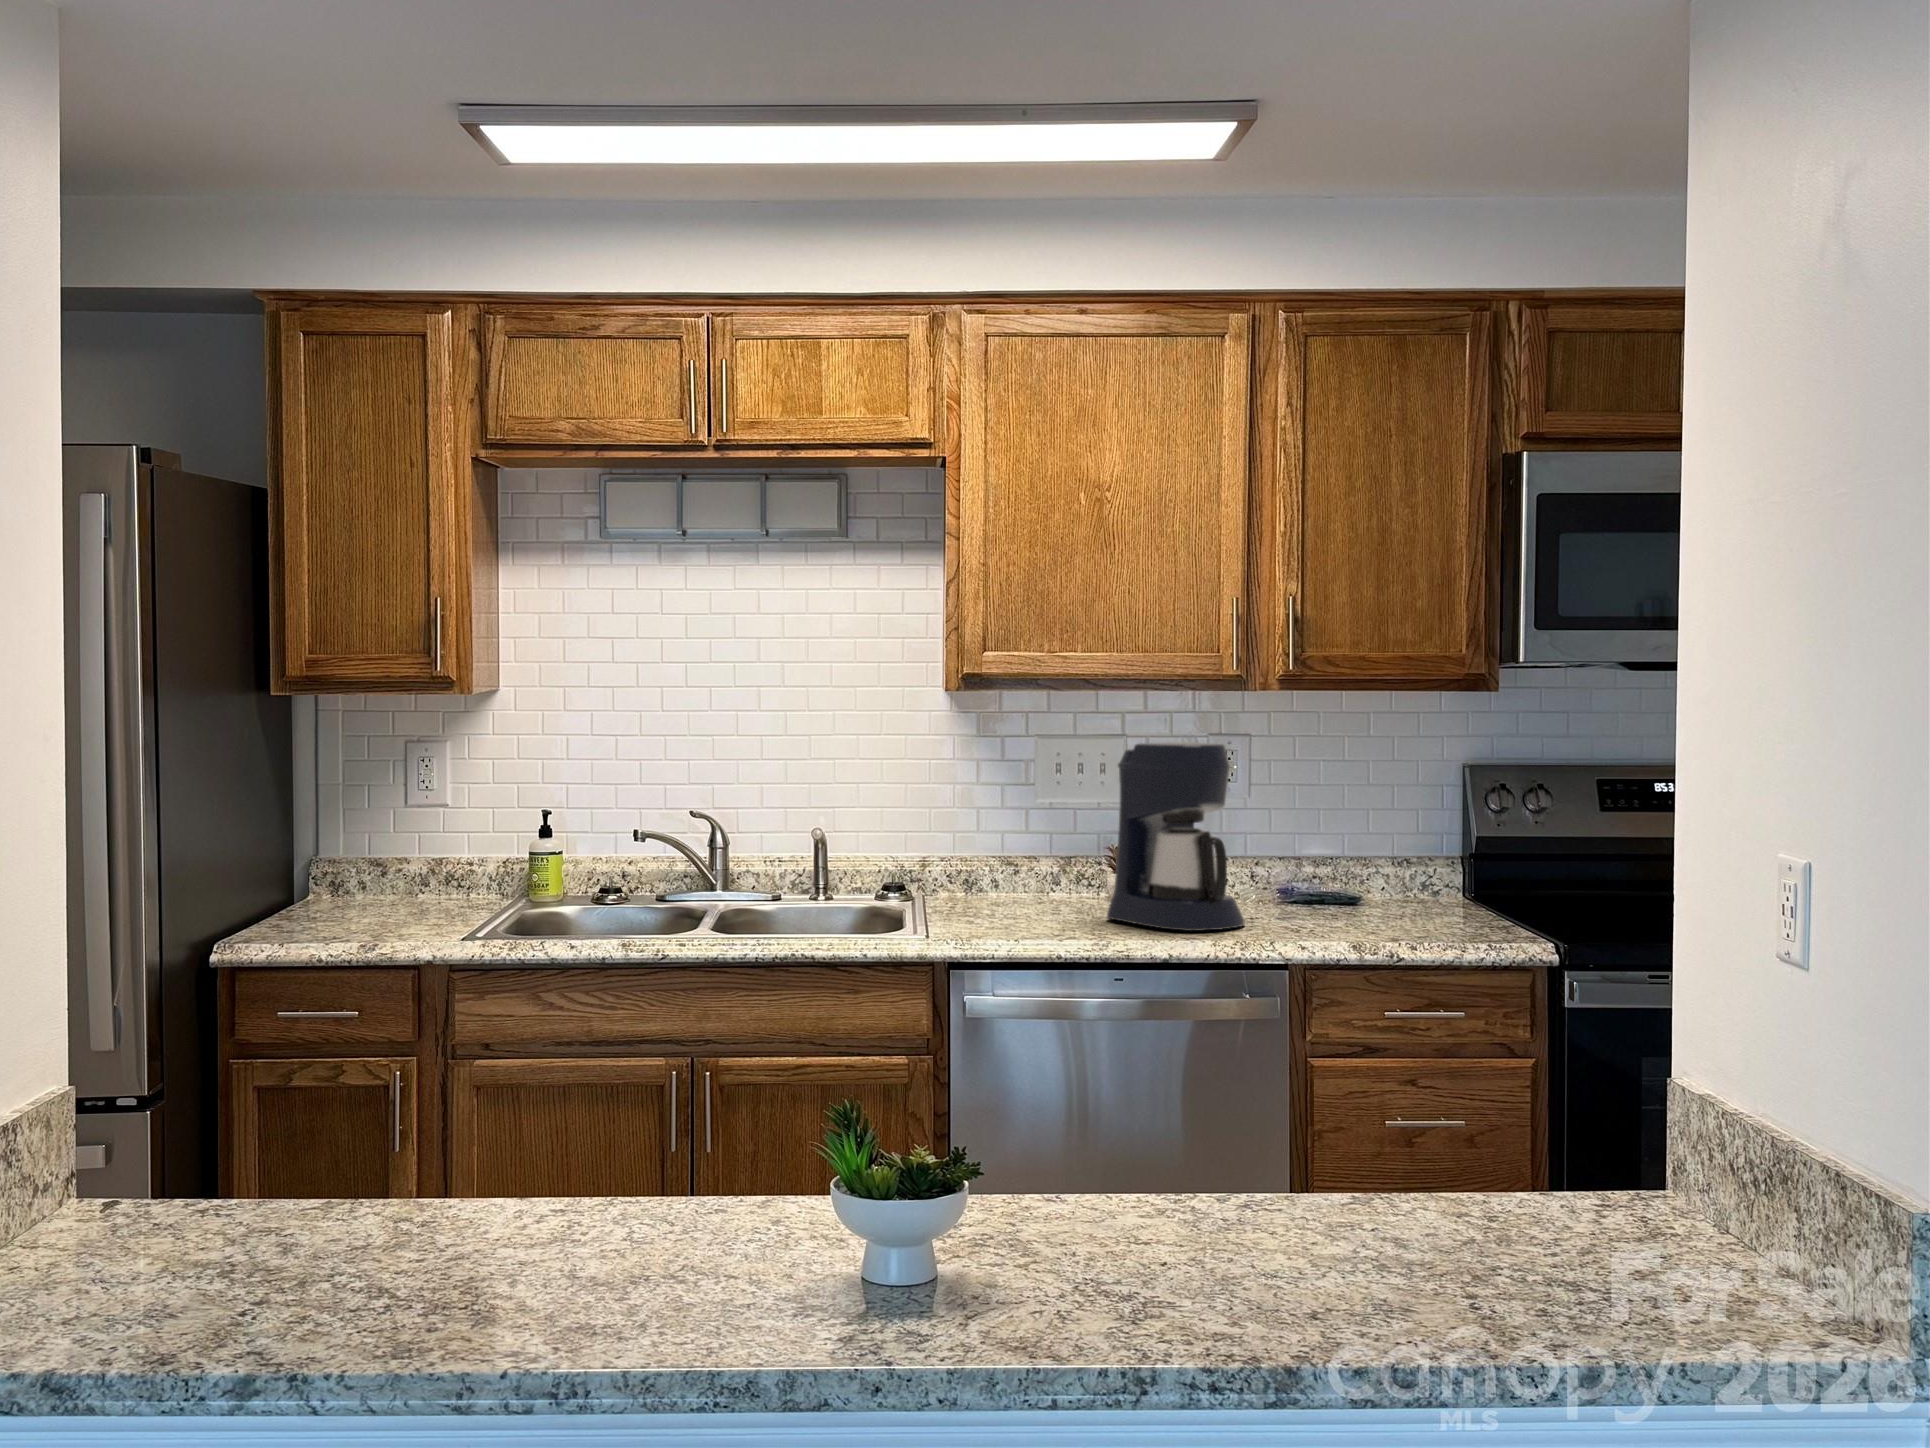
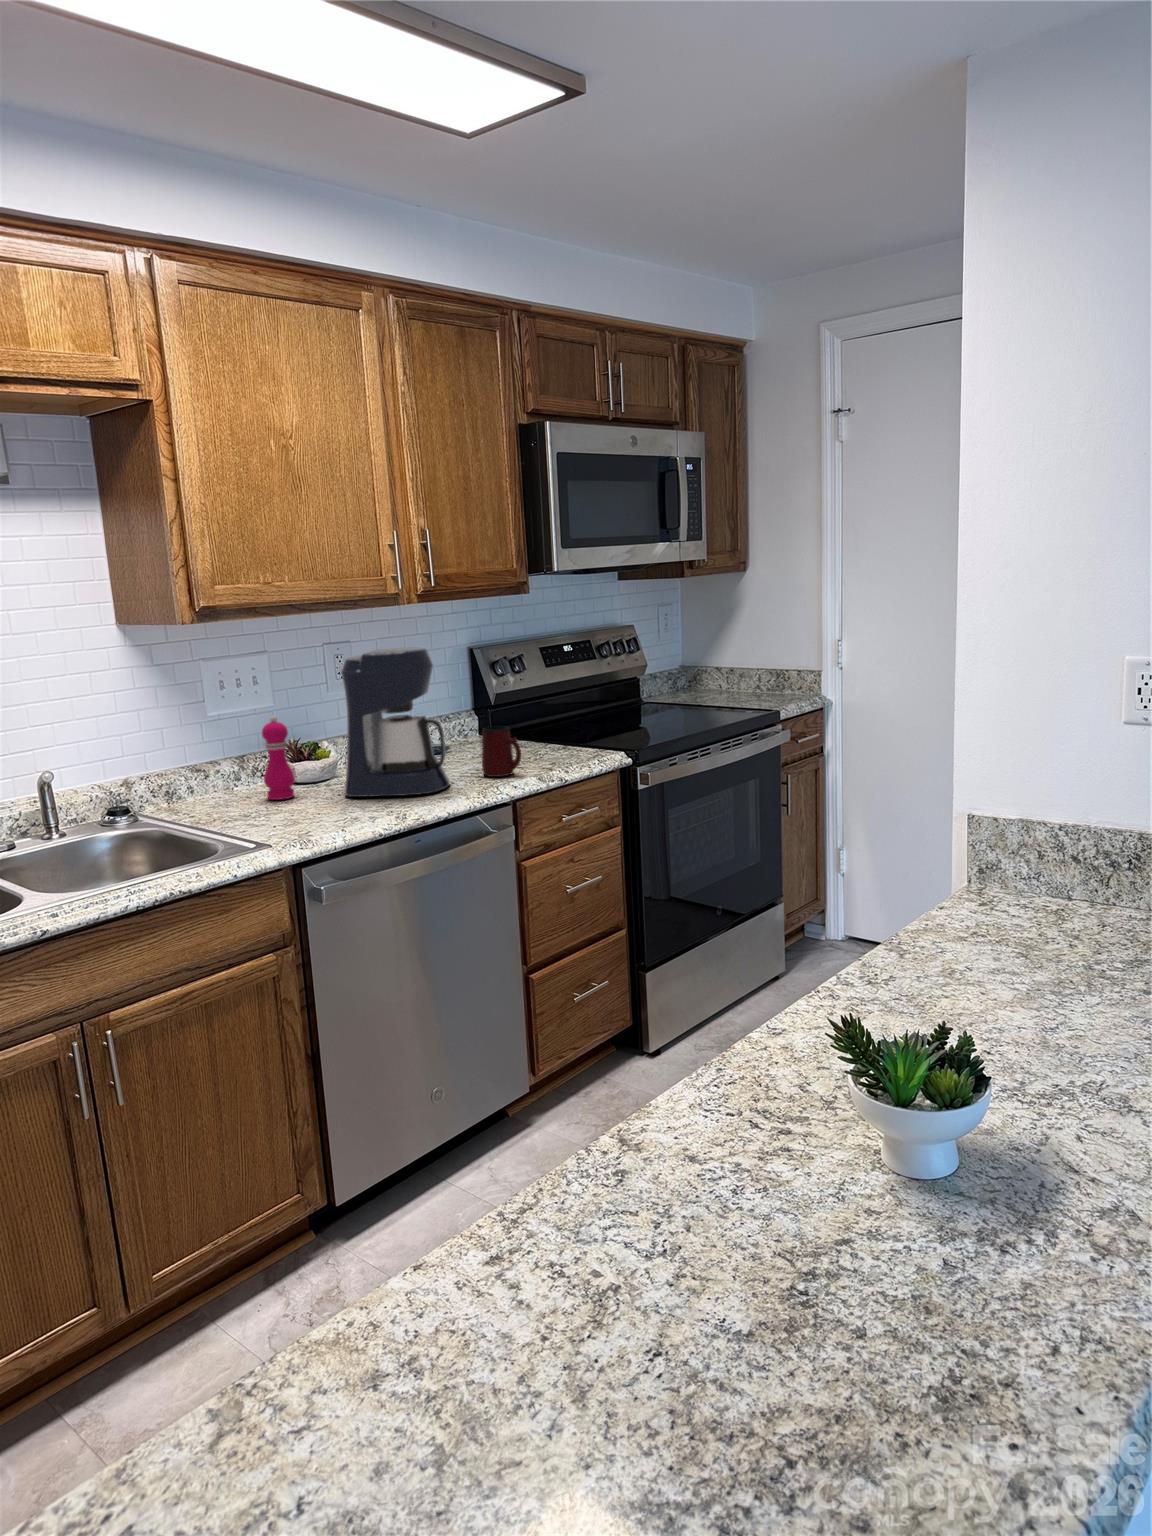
pepper mill: none [1043,808,1079,910] -> present [262,716,295,800]
mug: none [1297,864,1343,934] -> present [482,726,521,777]

